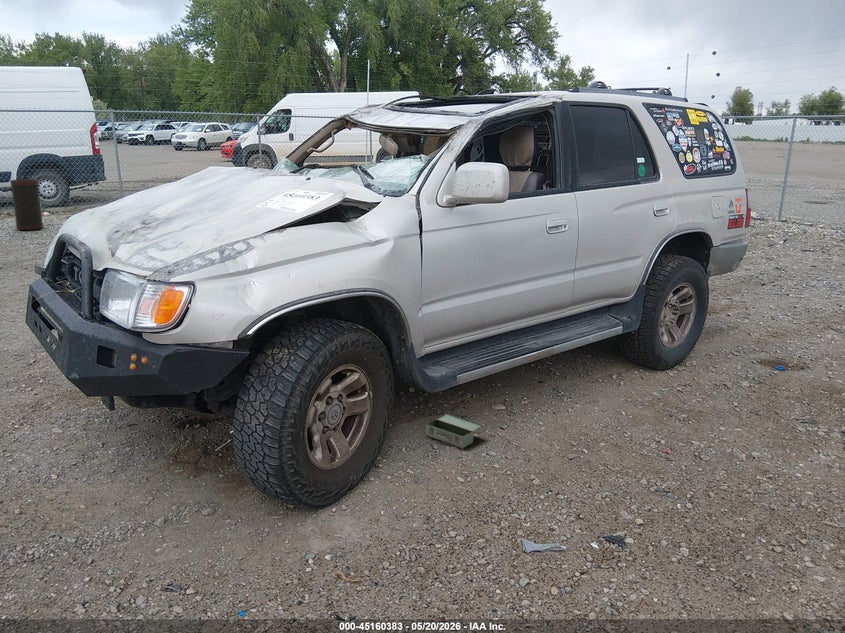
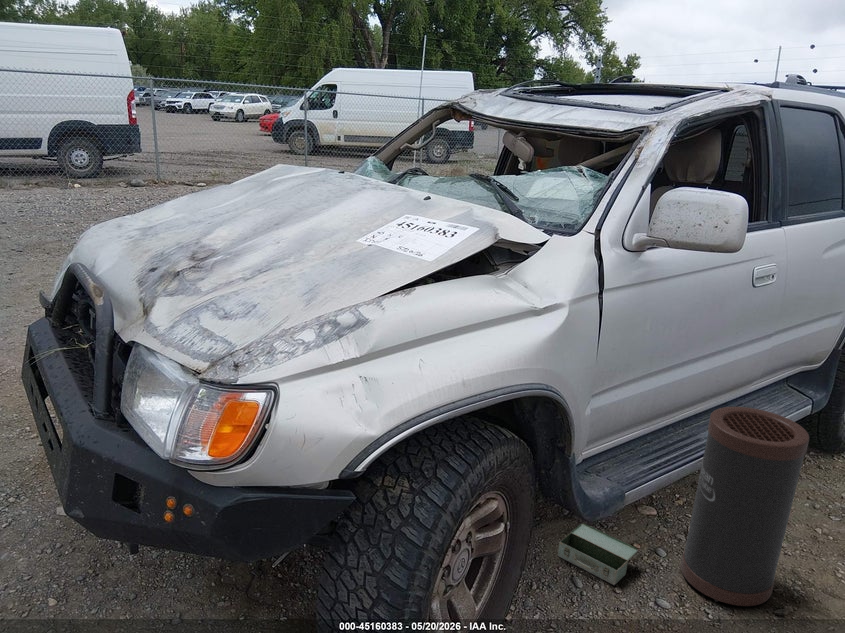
trash can: present [10,179,43,230] -> present [681,407,809,606]

